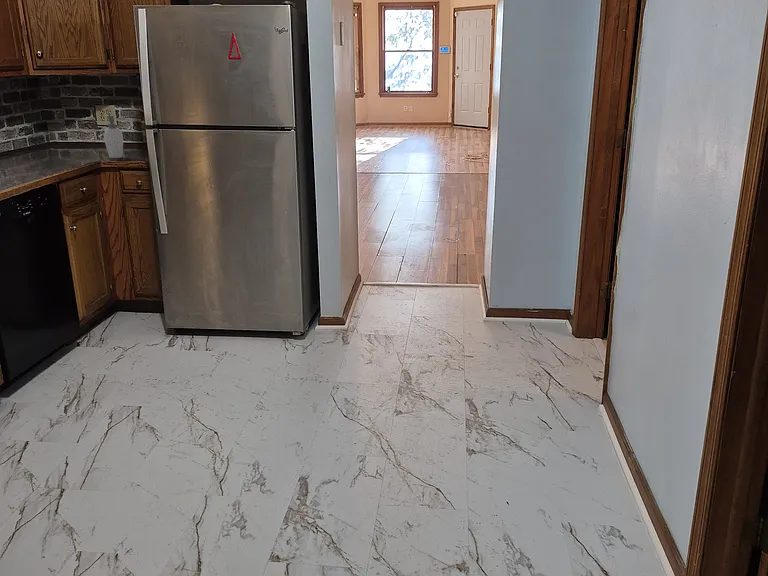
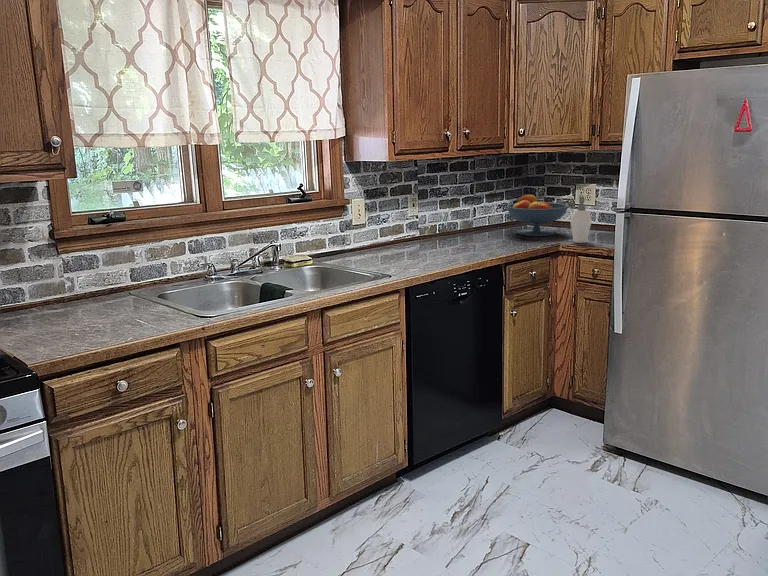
fruit bowl: none [33,117,96,156] -> present [507,195,568,236]

